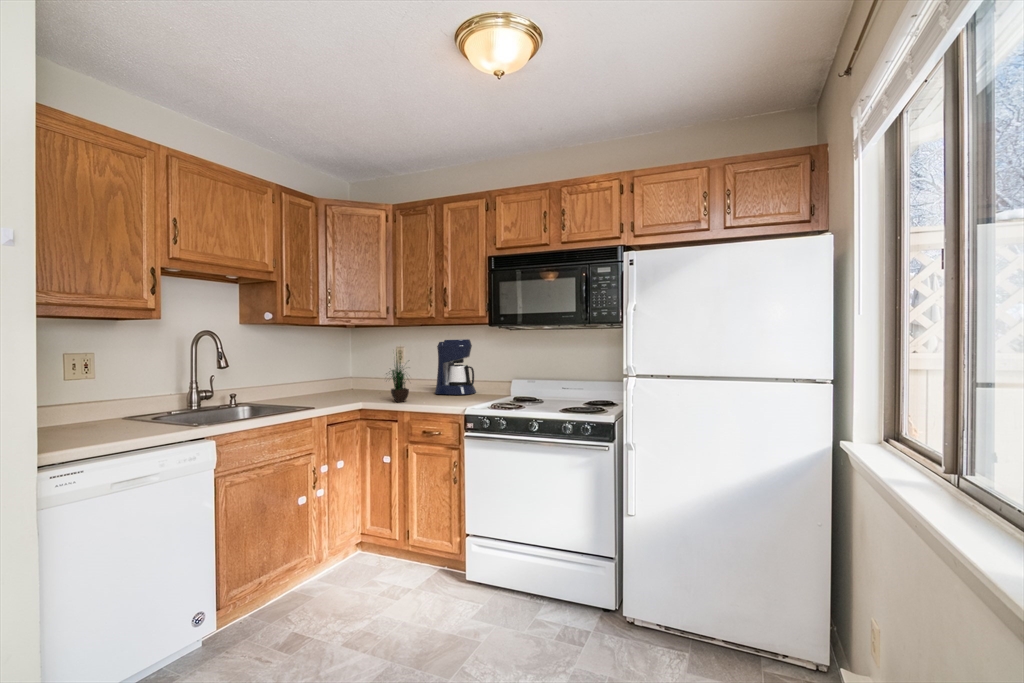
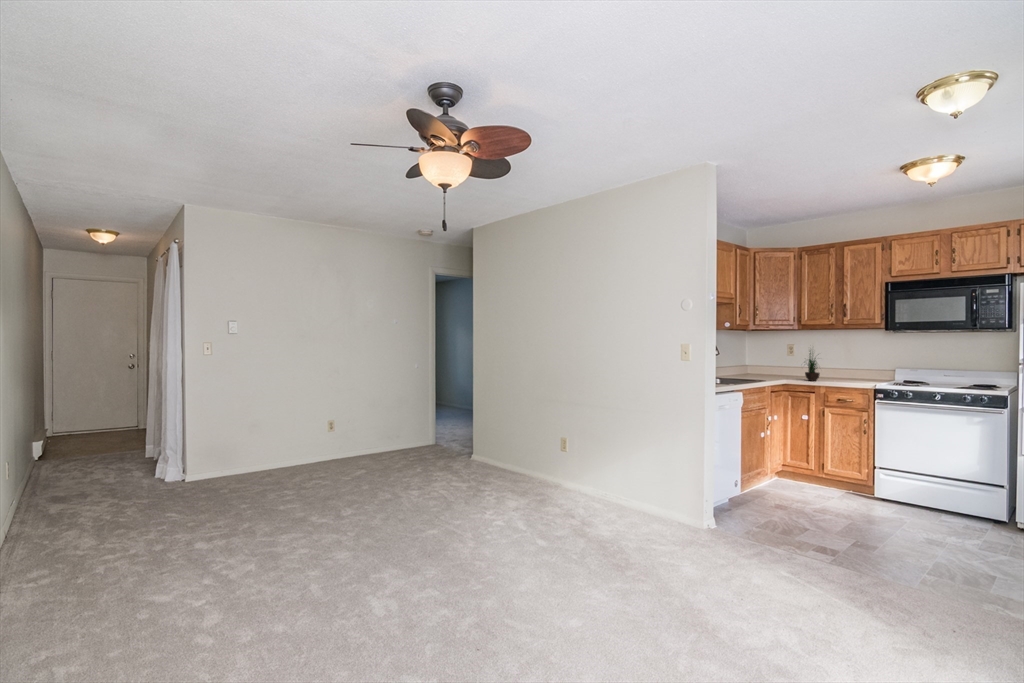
coffee maker: present [435,339,476,395] -> none [831,341,865,379]

